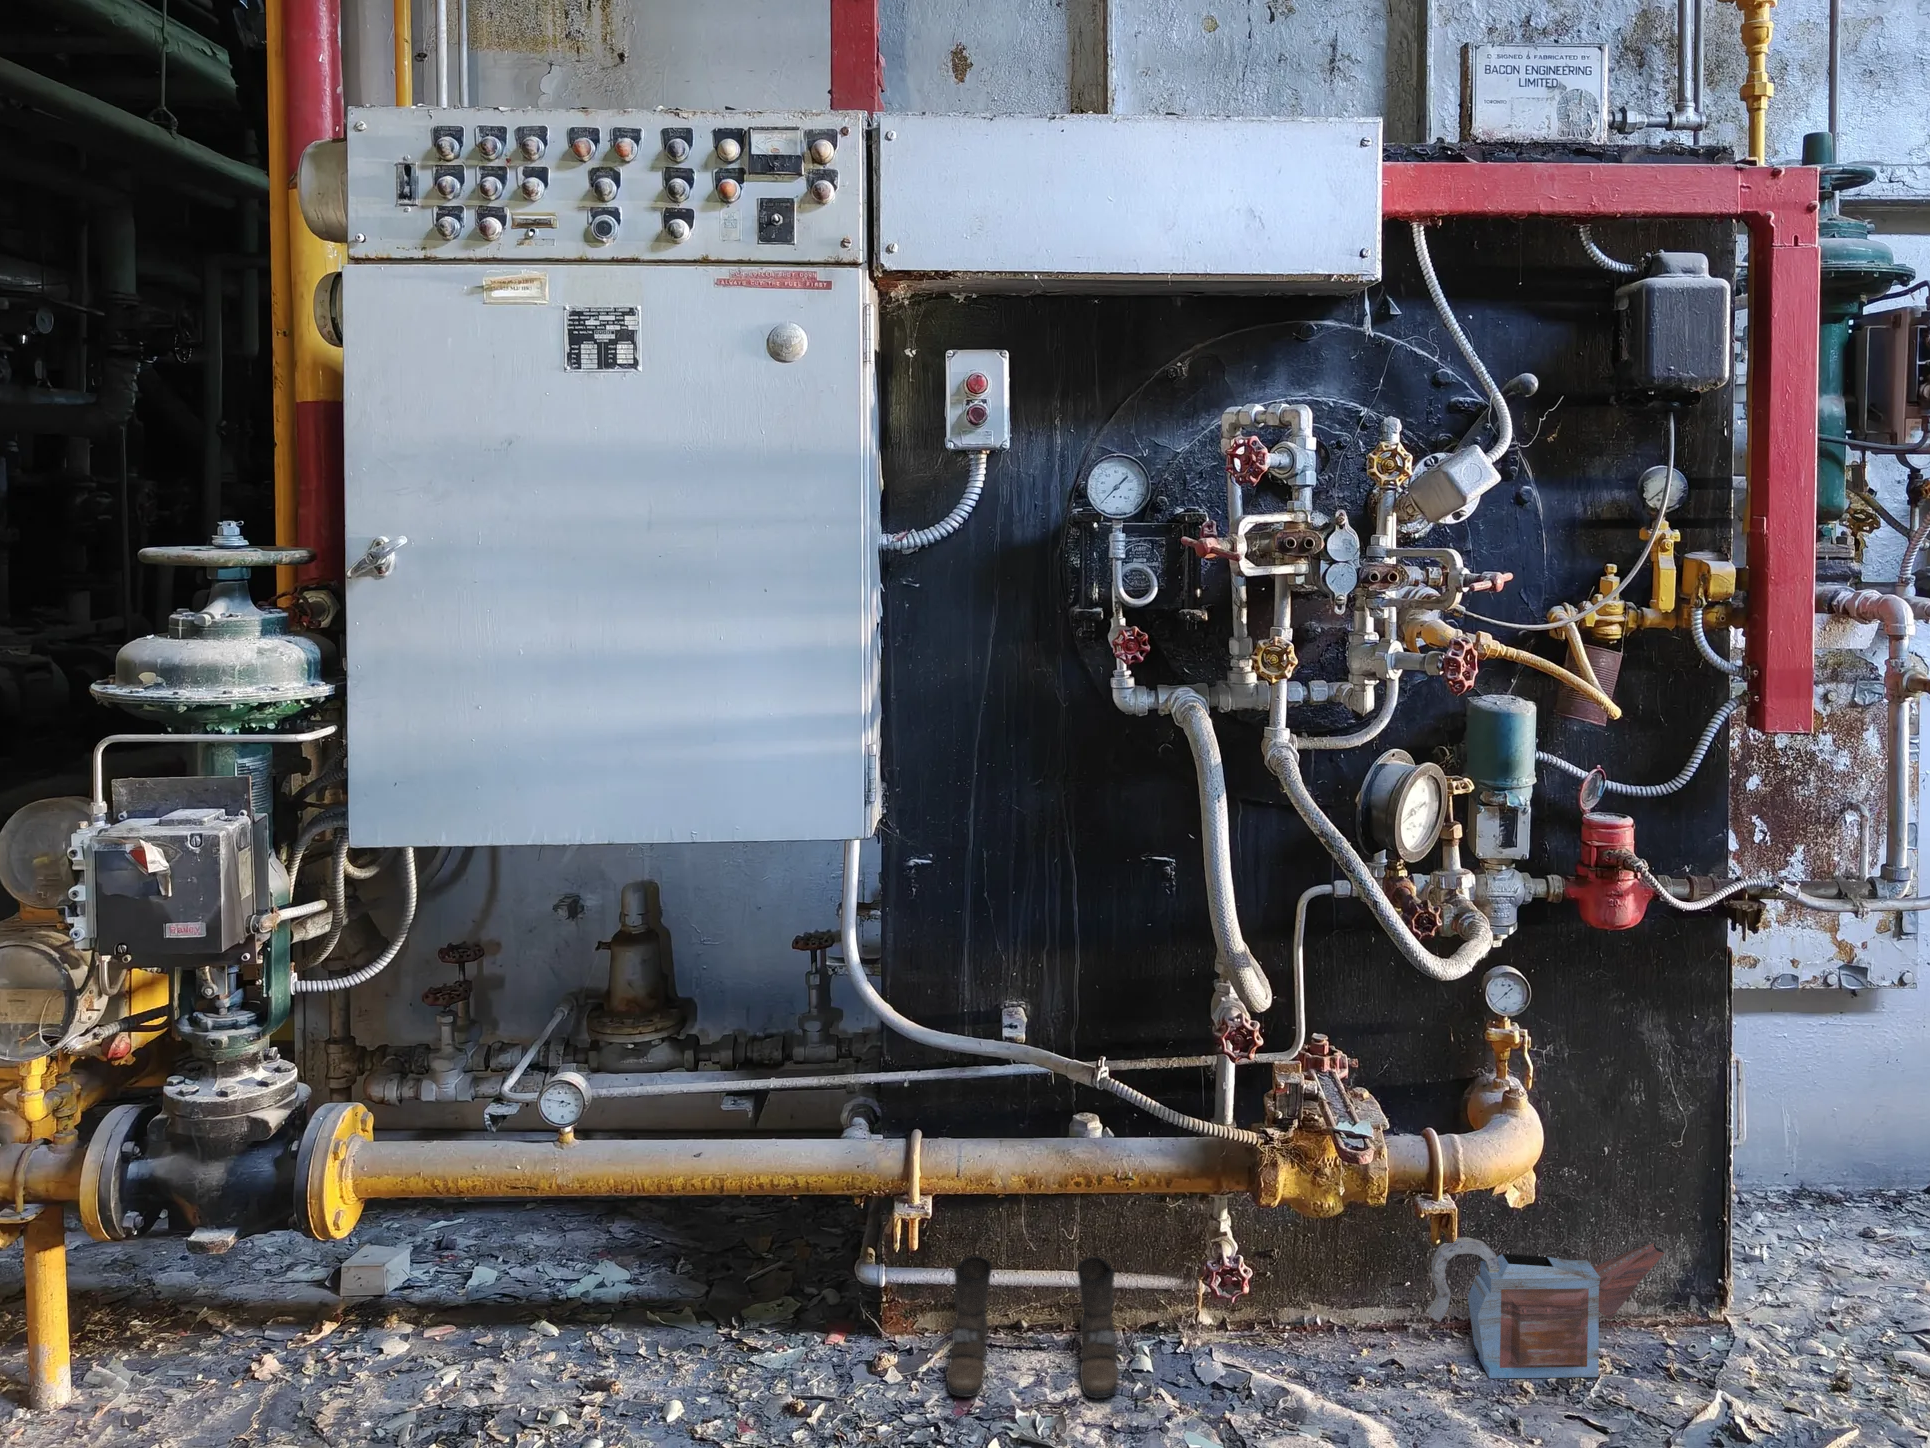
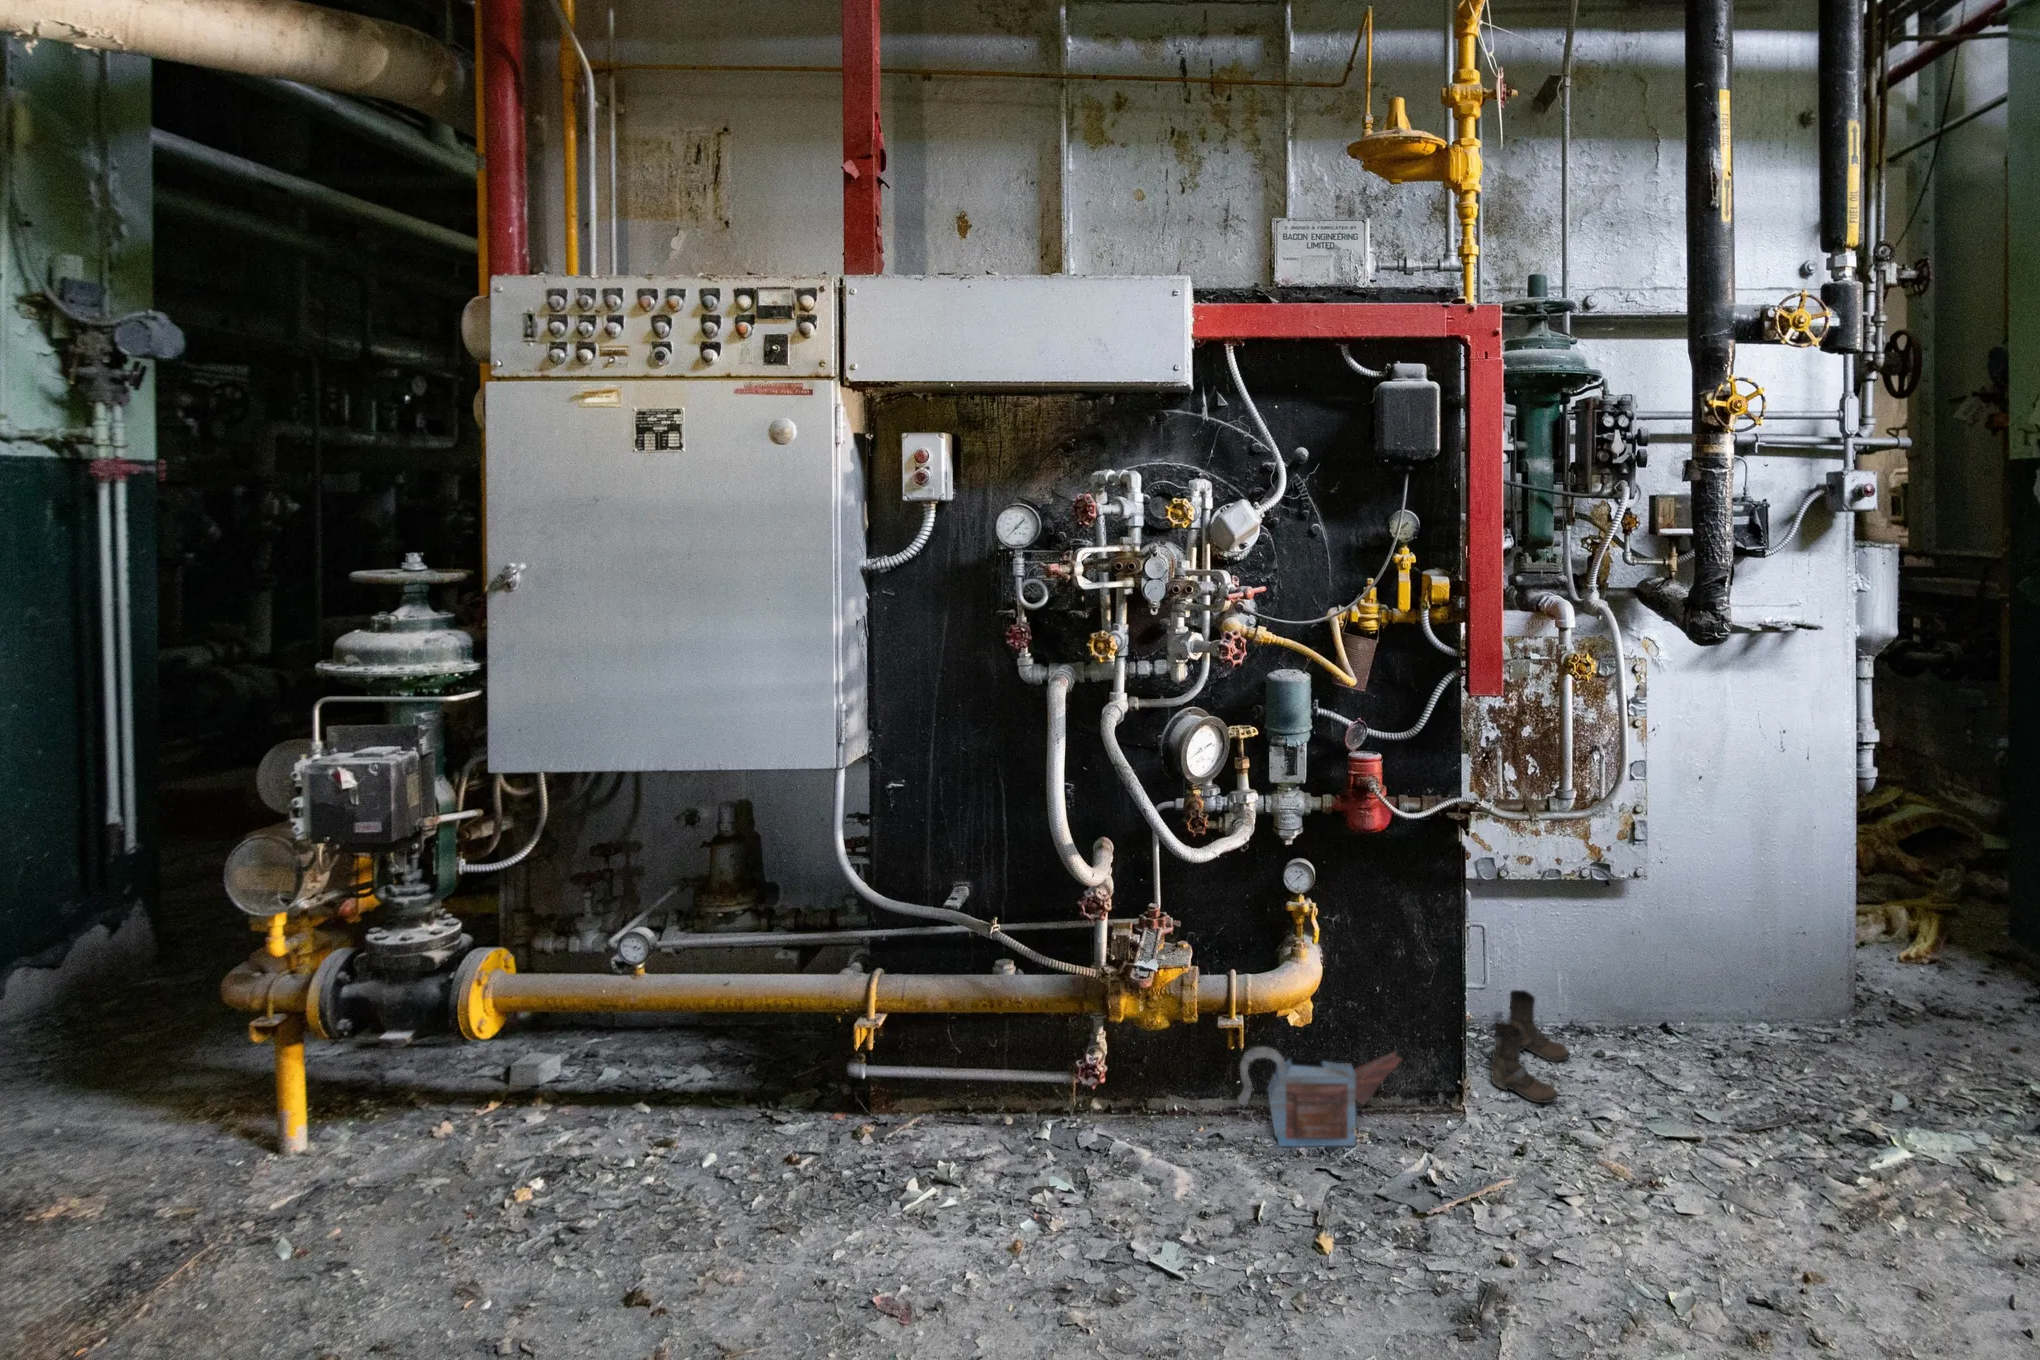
boots: present [946,1256,1119,1399] -> present [1491,990,1570,1103]

